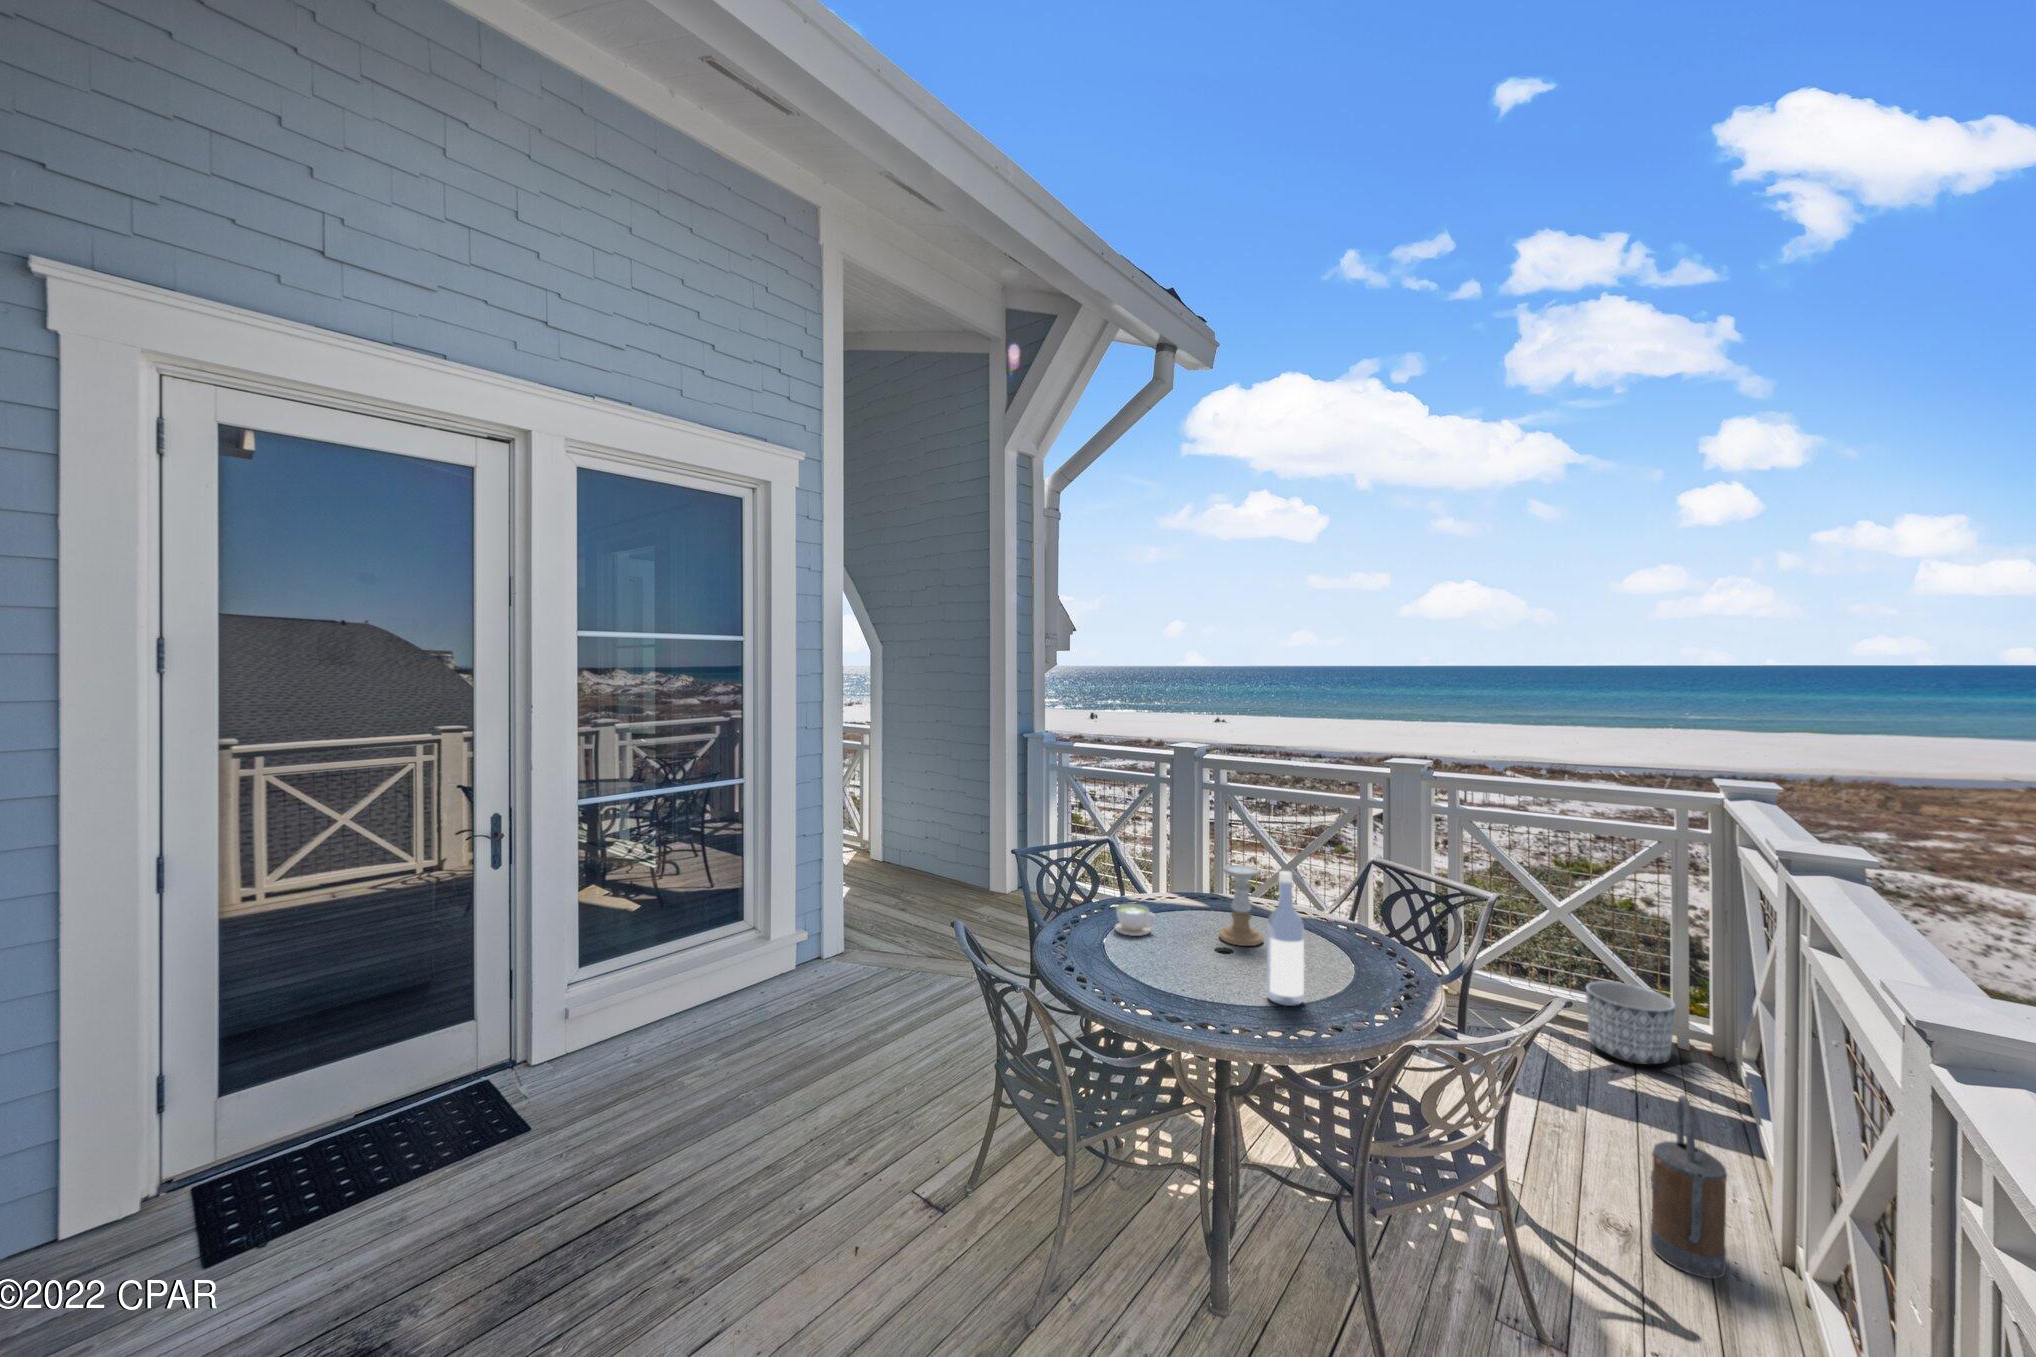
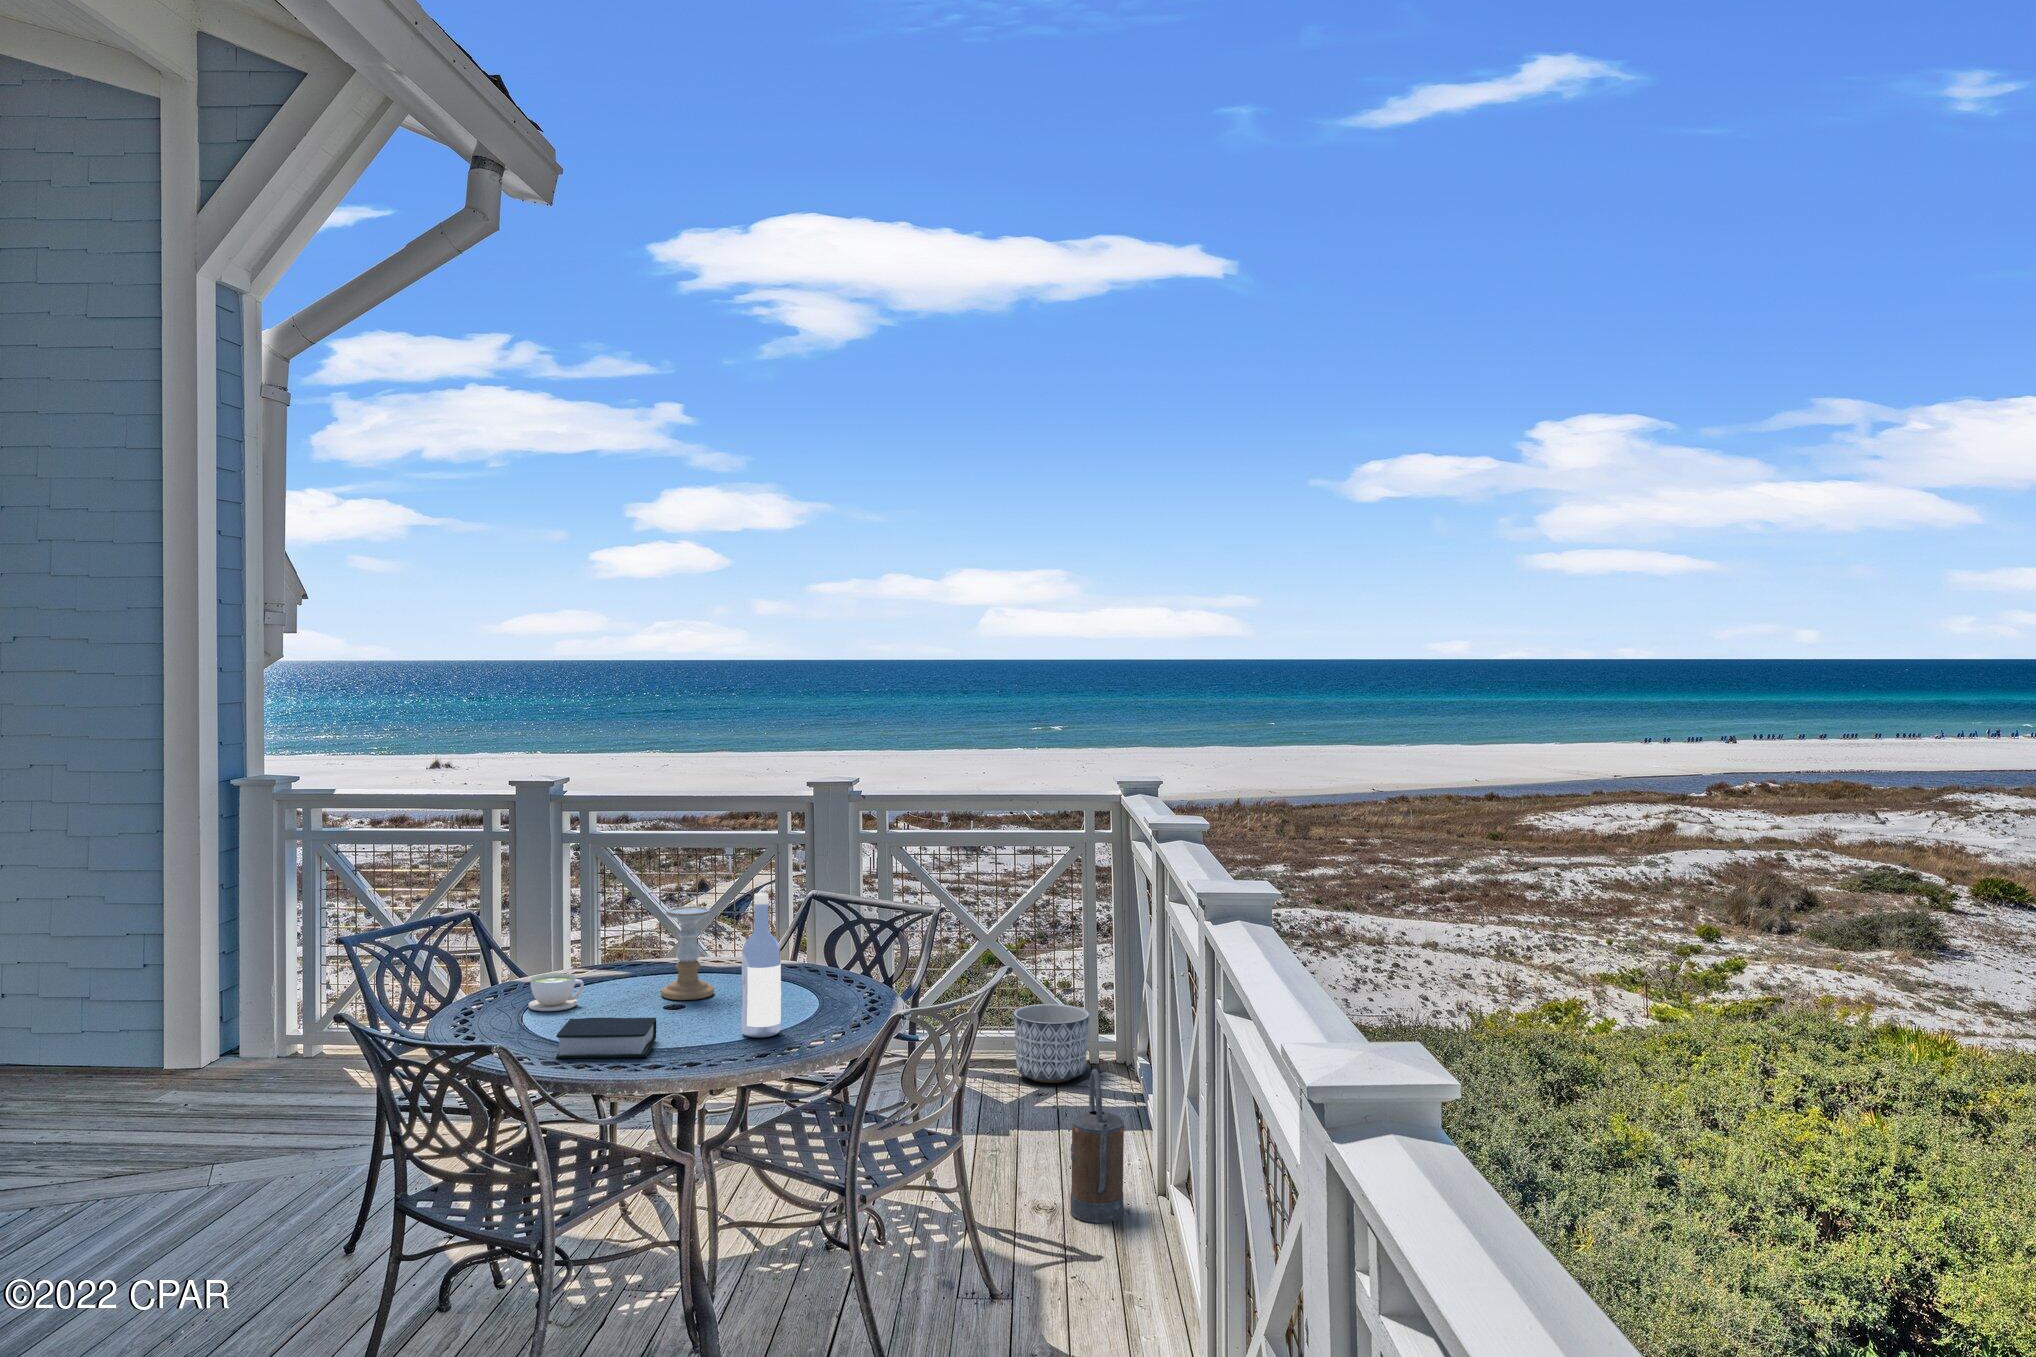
book: none [1102,952,1191,1005] -> present [556,1018,656,1058]

